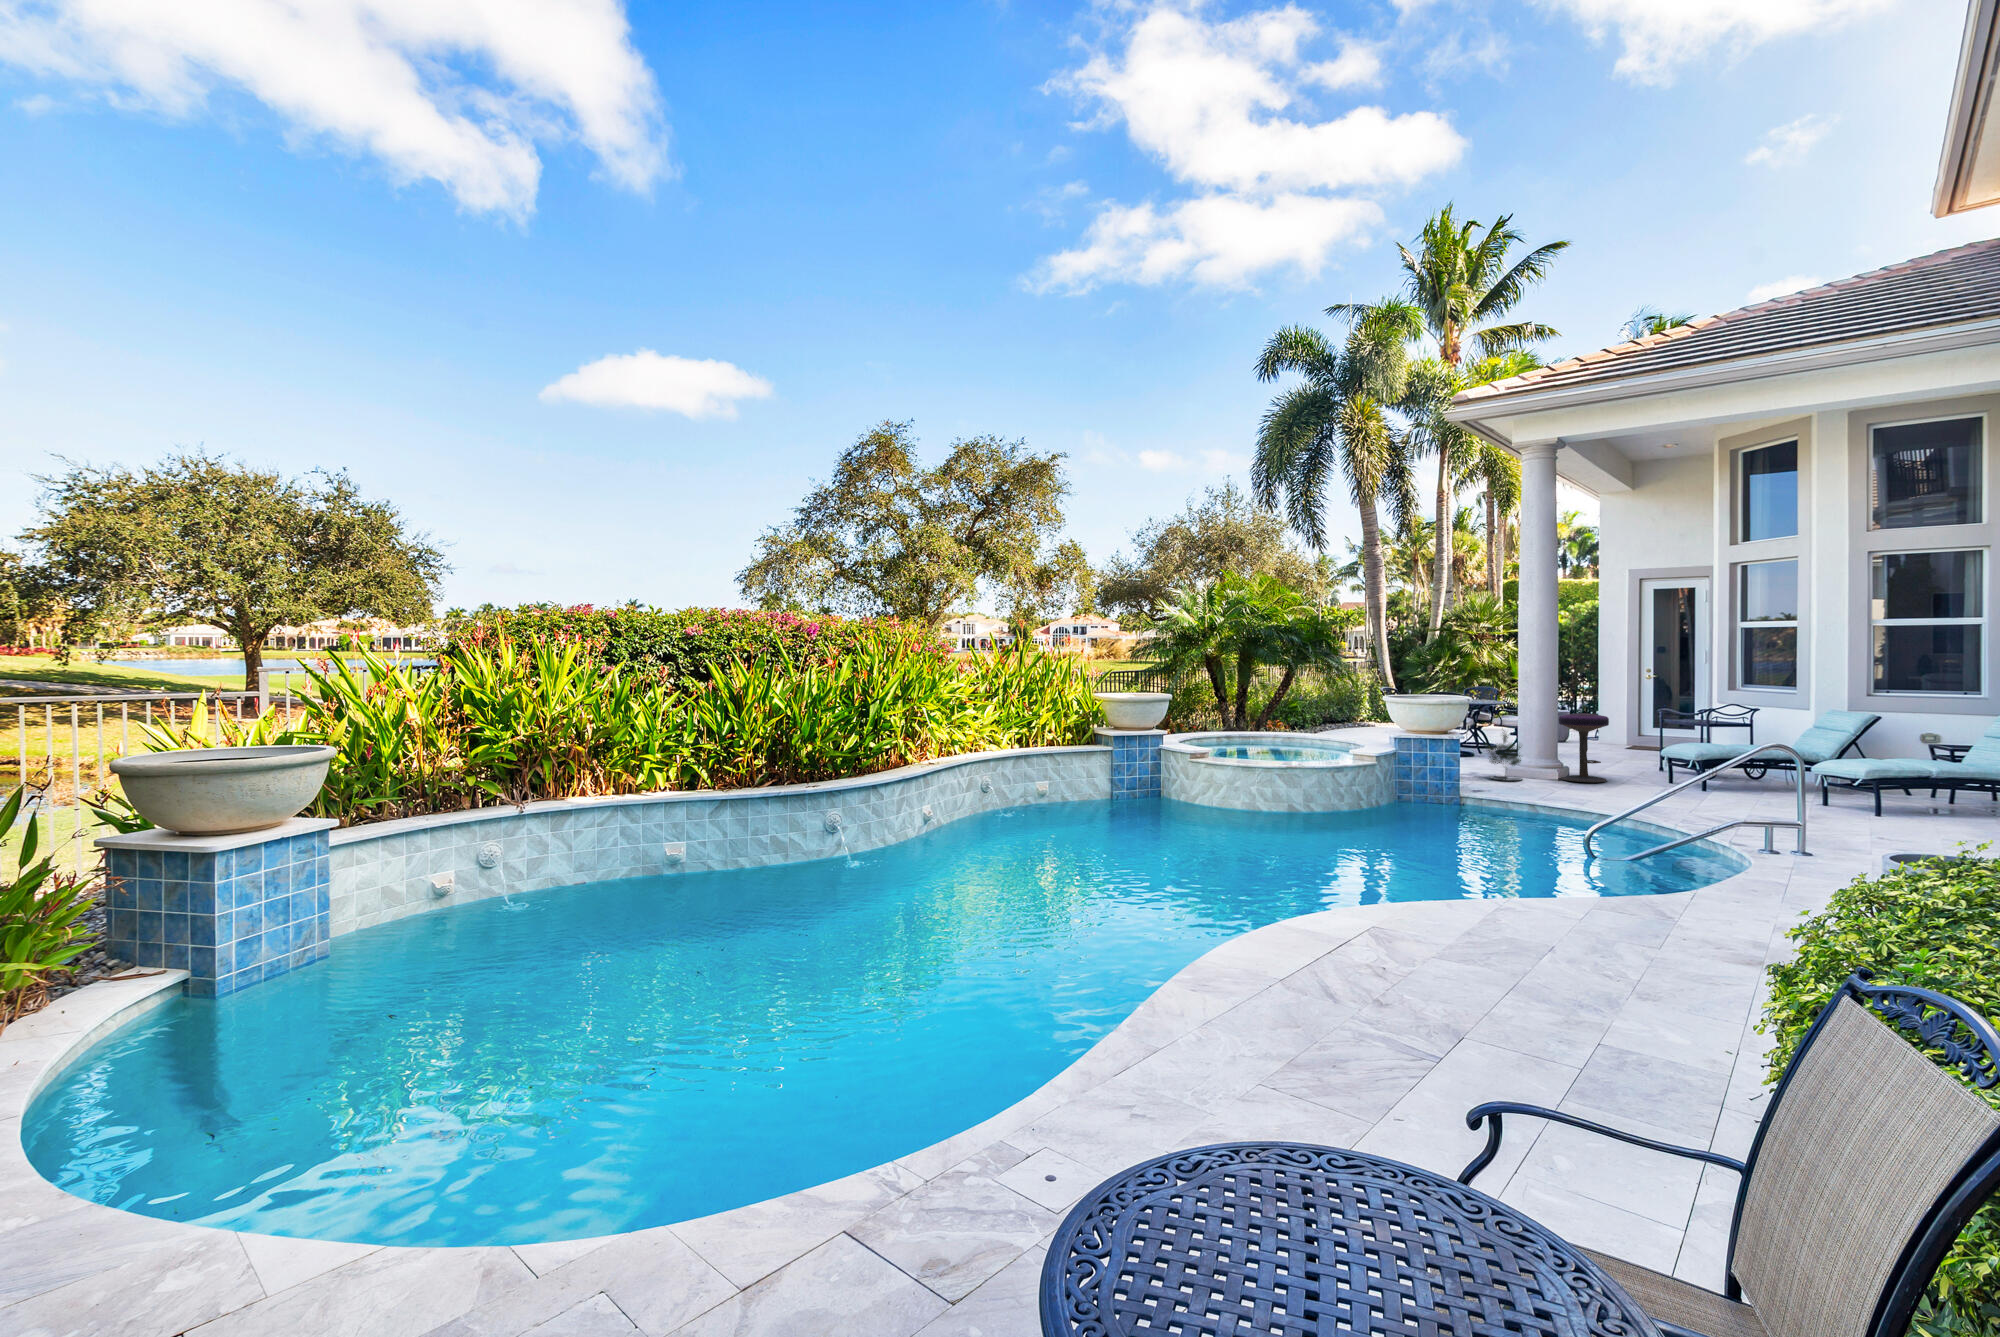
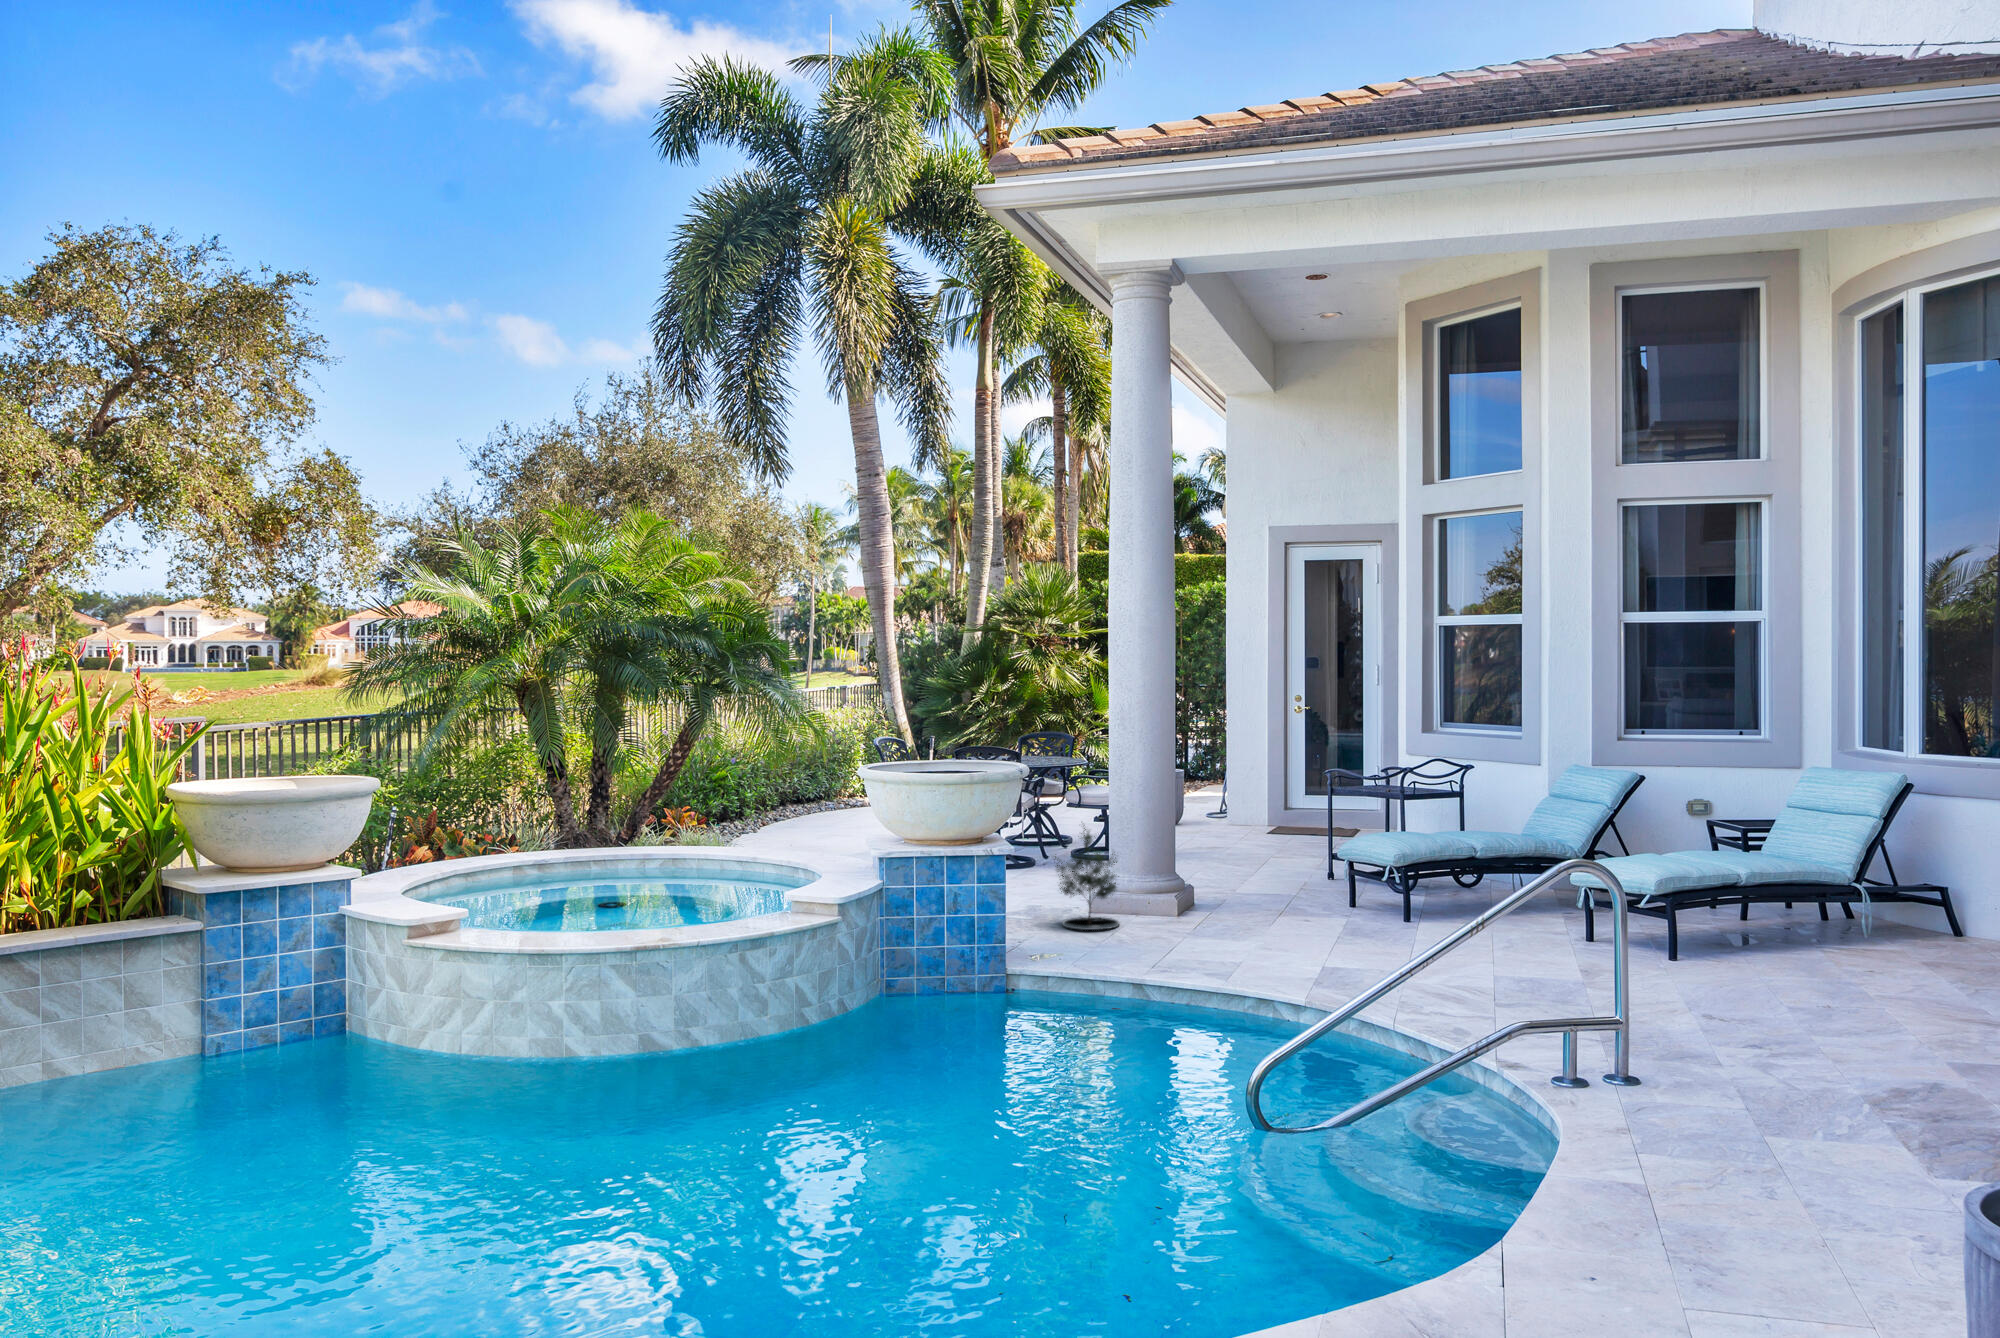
stool: present [1559,713,1609,782] -> none [1179,788,1263,923]

